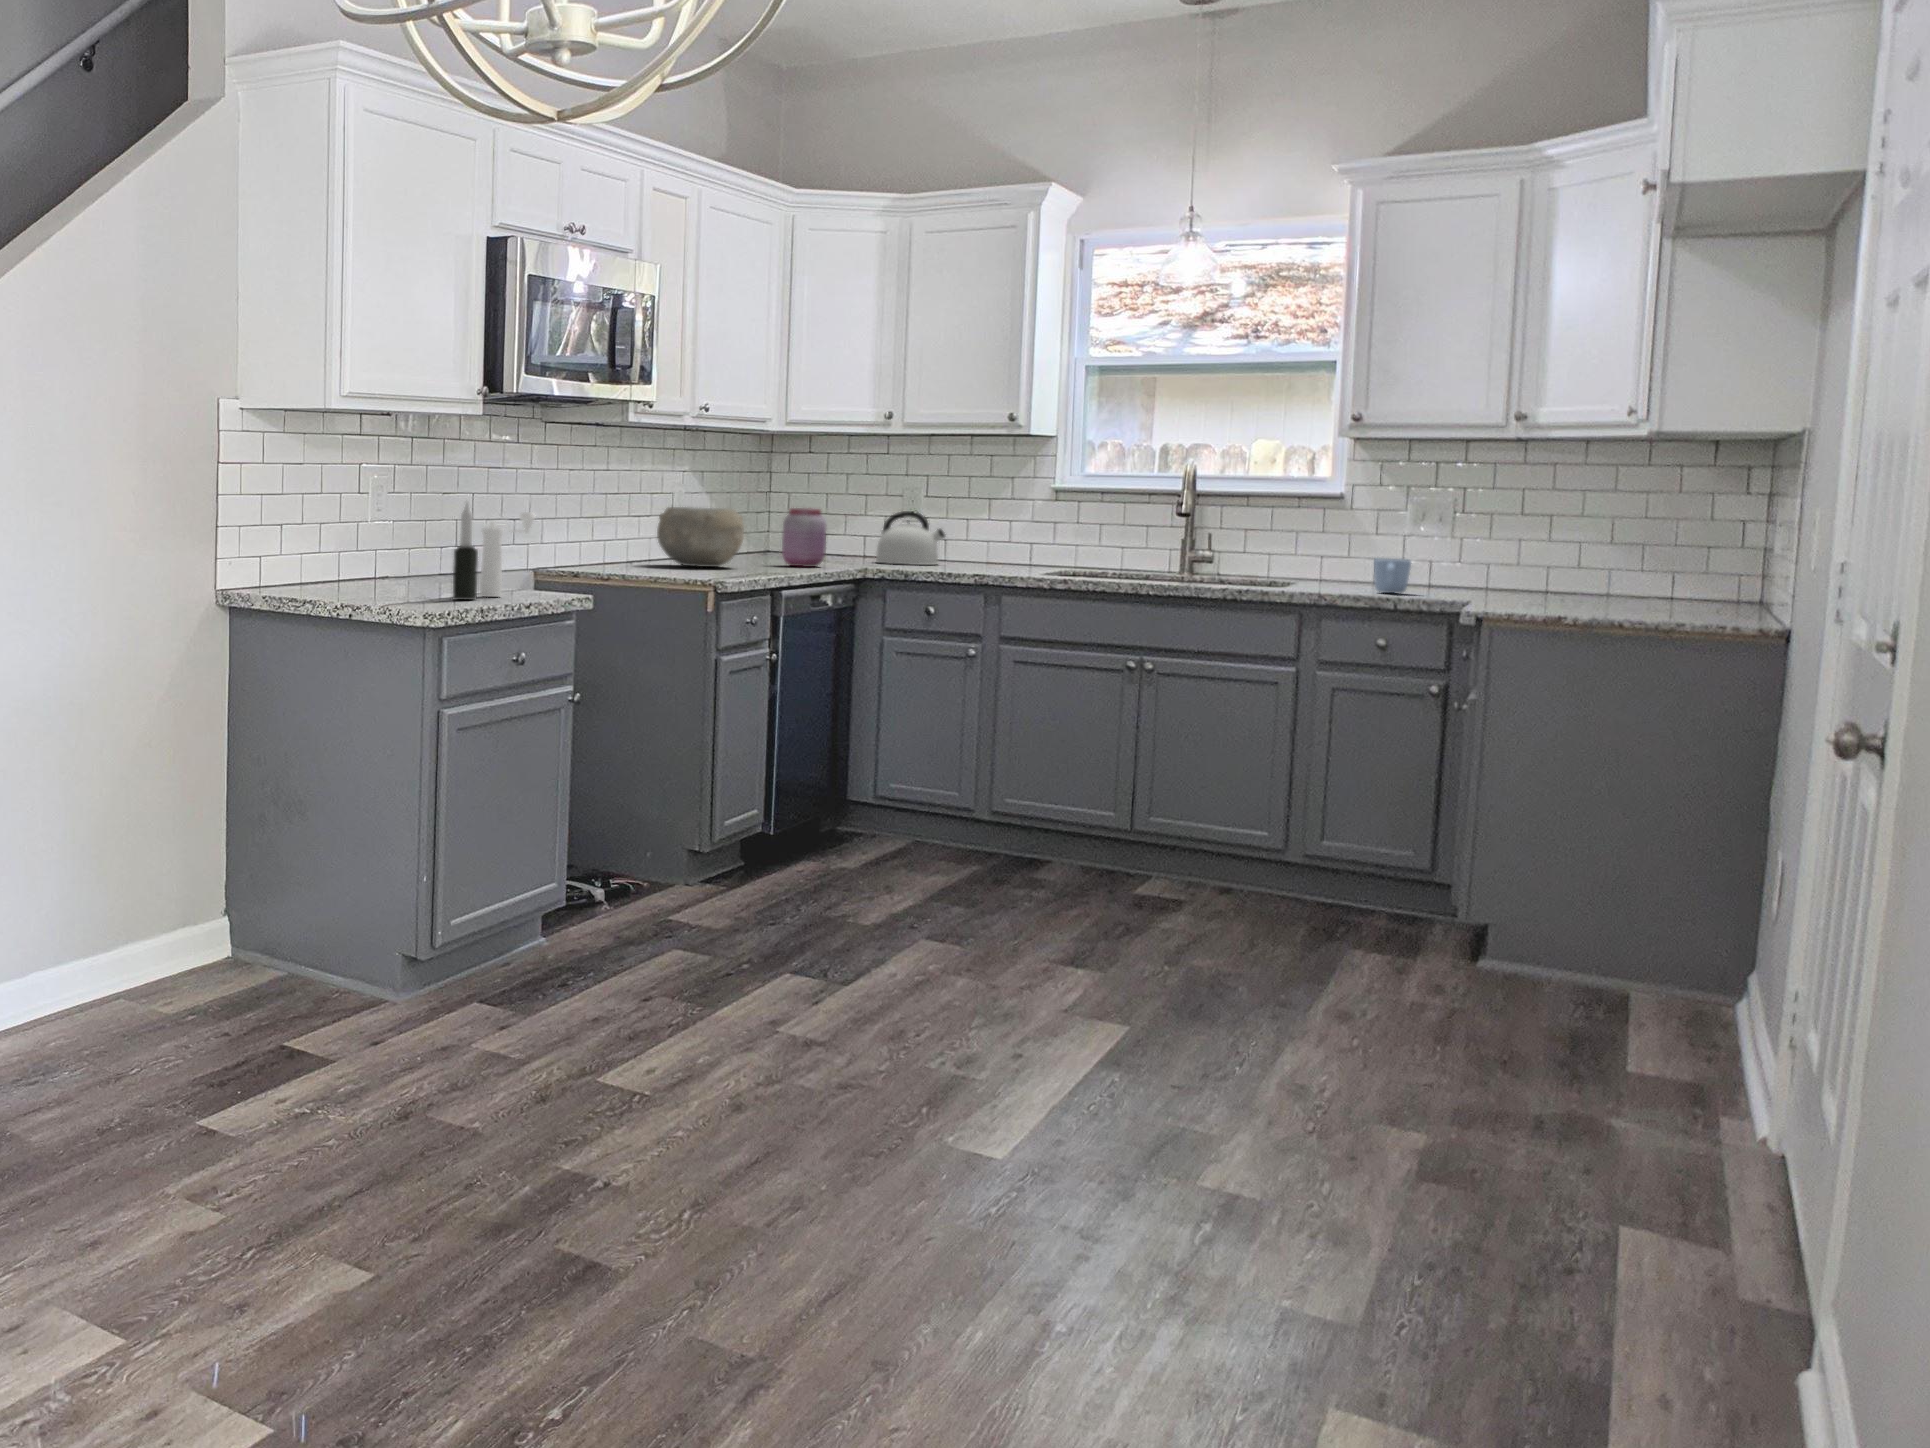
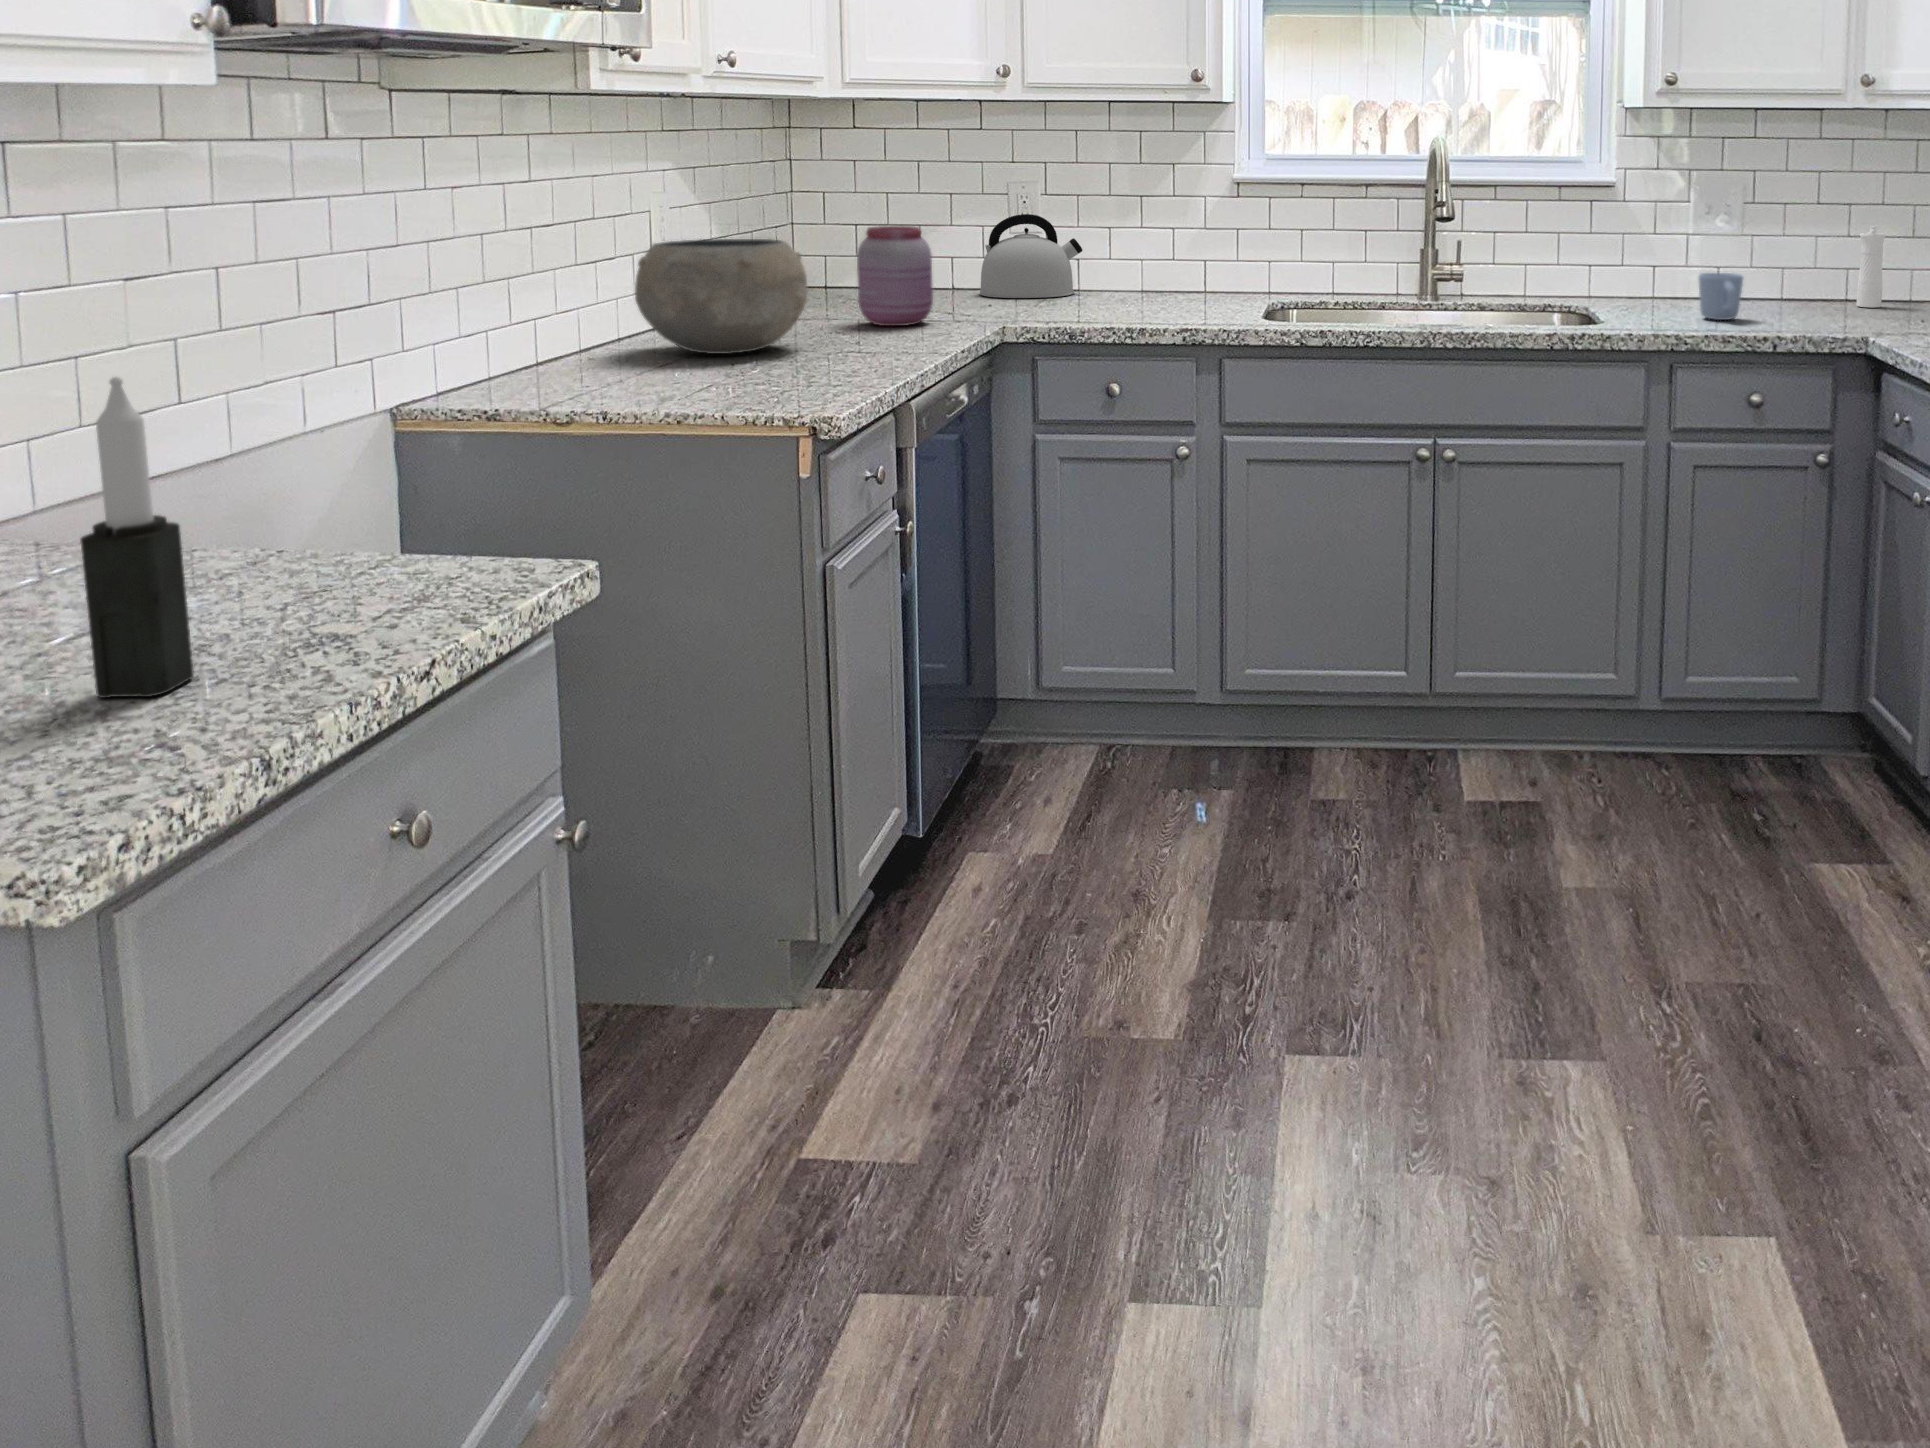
pepper mill: present [480,512,536,597] -> present [1857,226,1886,308]

